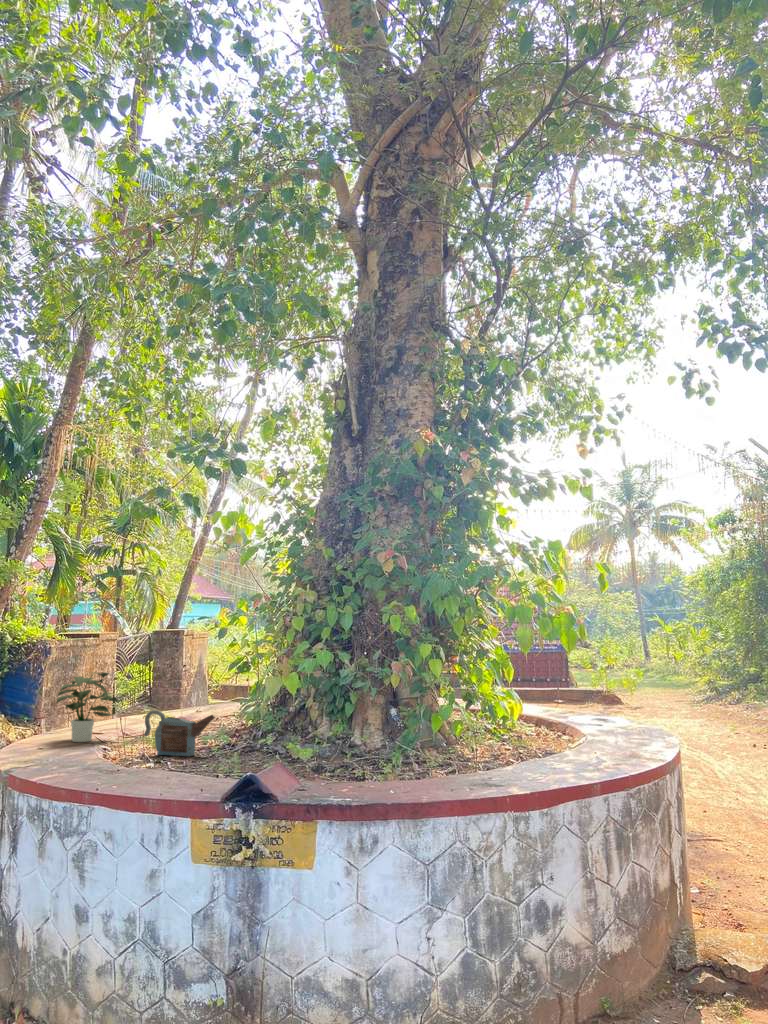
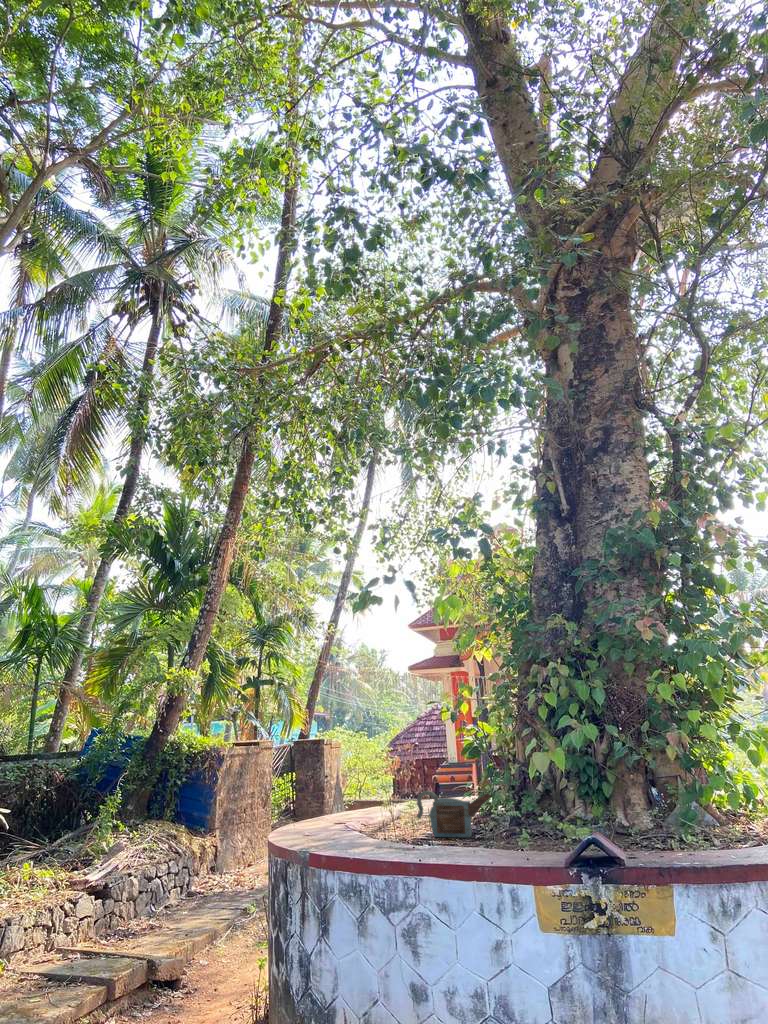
potted plant: present [57,672,120,742] -> none [309,757,374,831]

